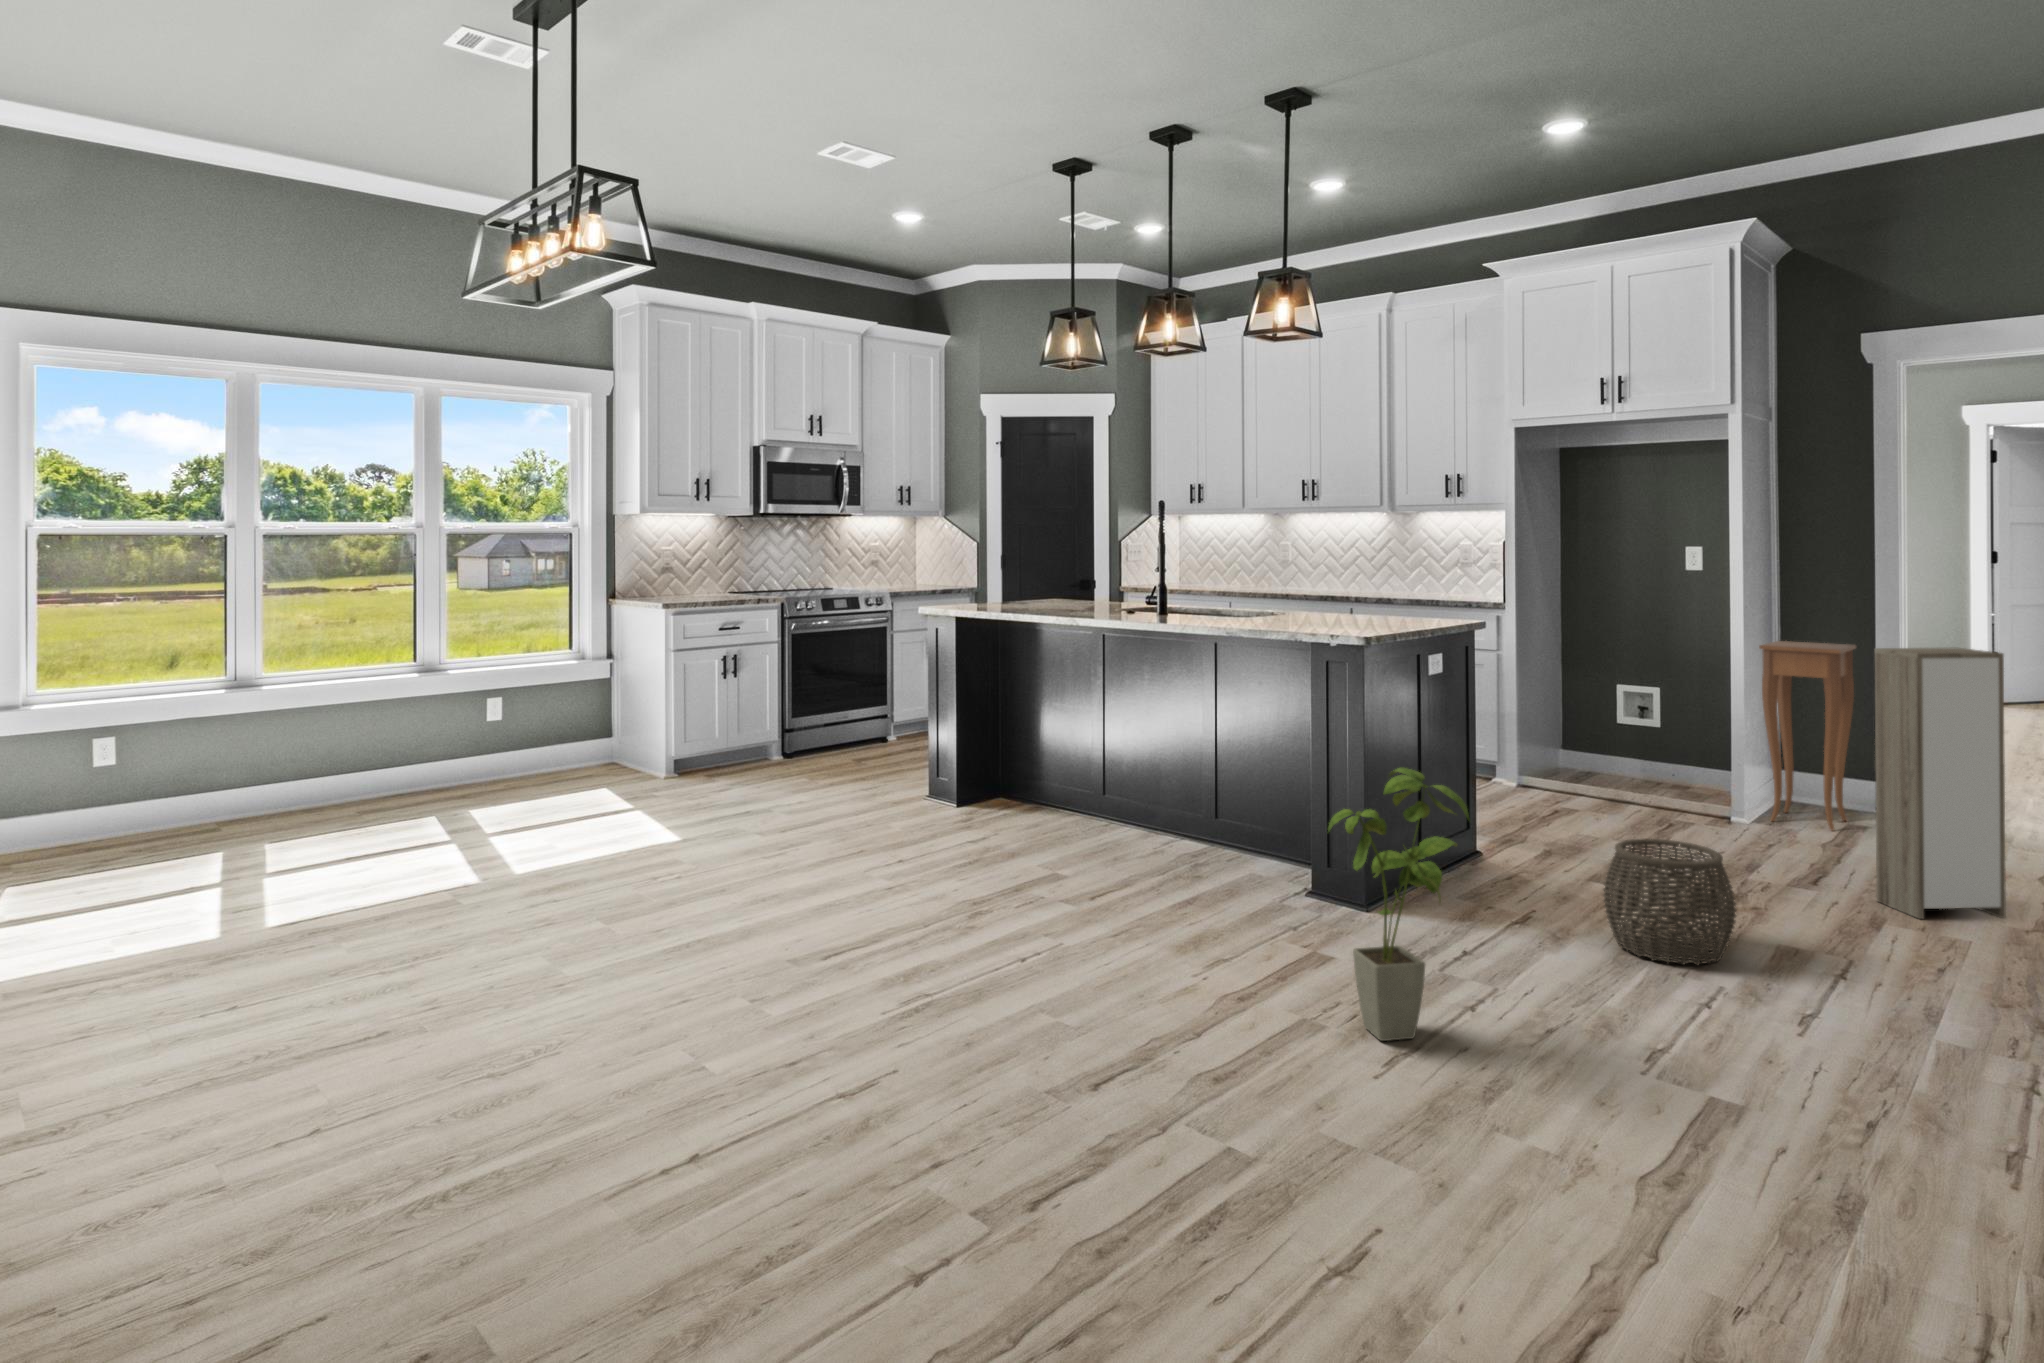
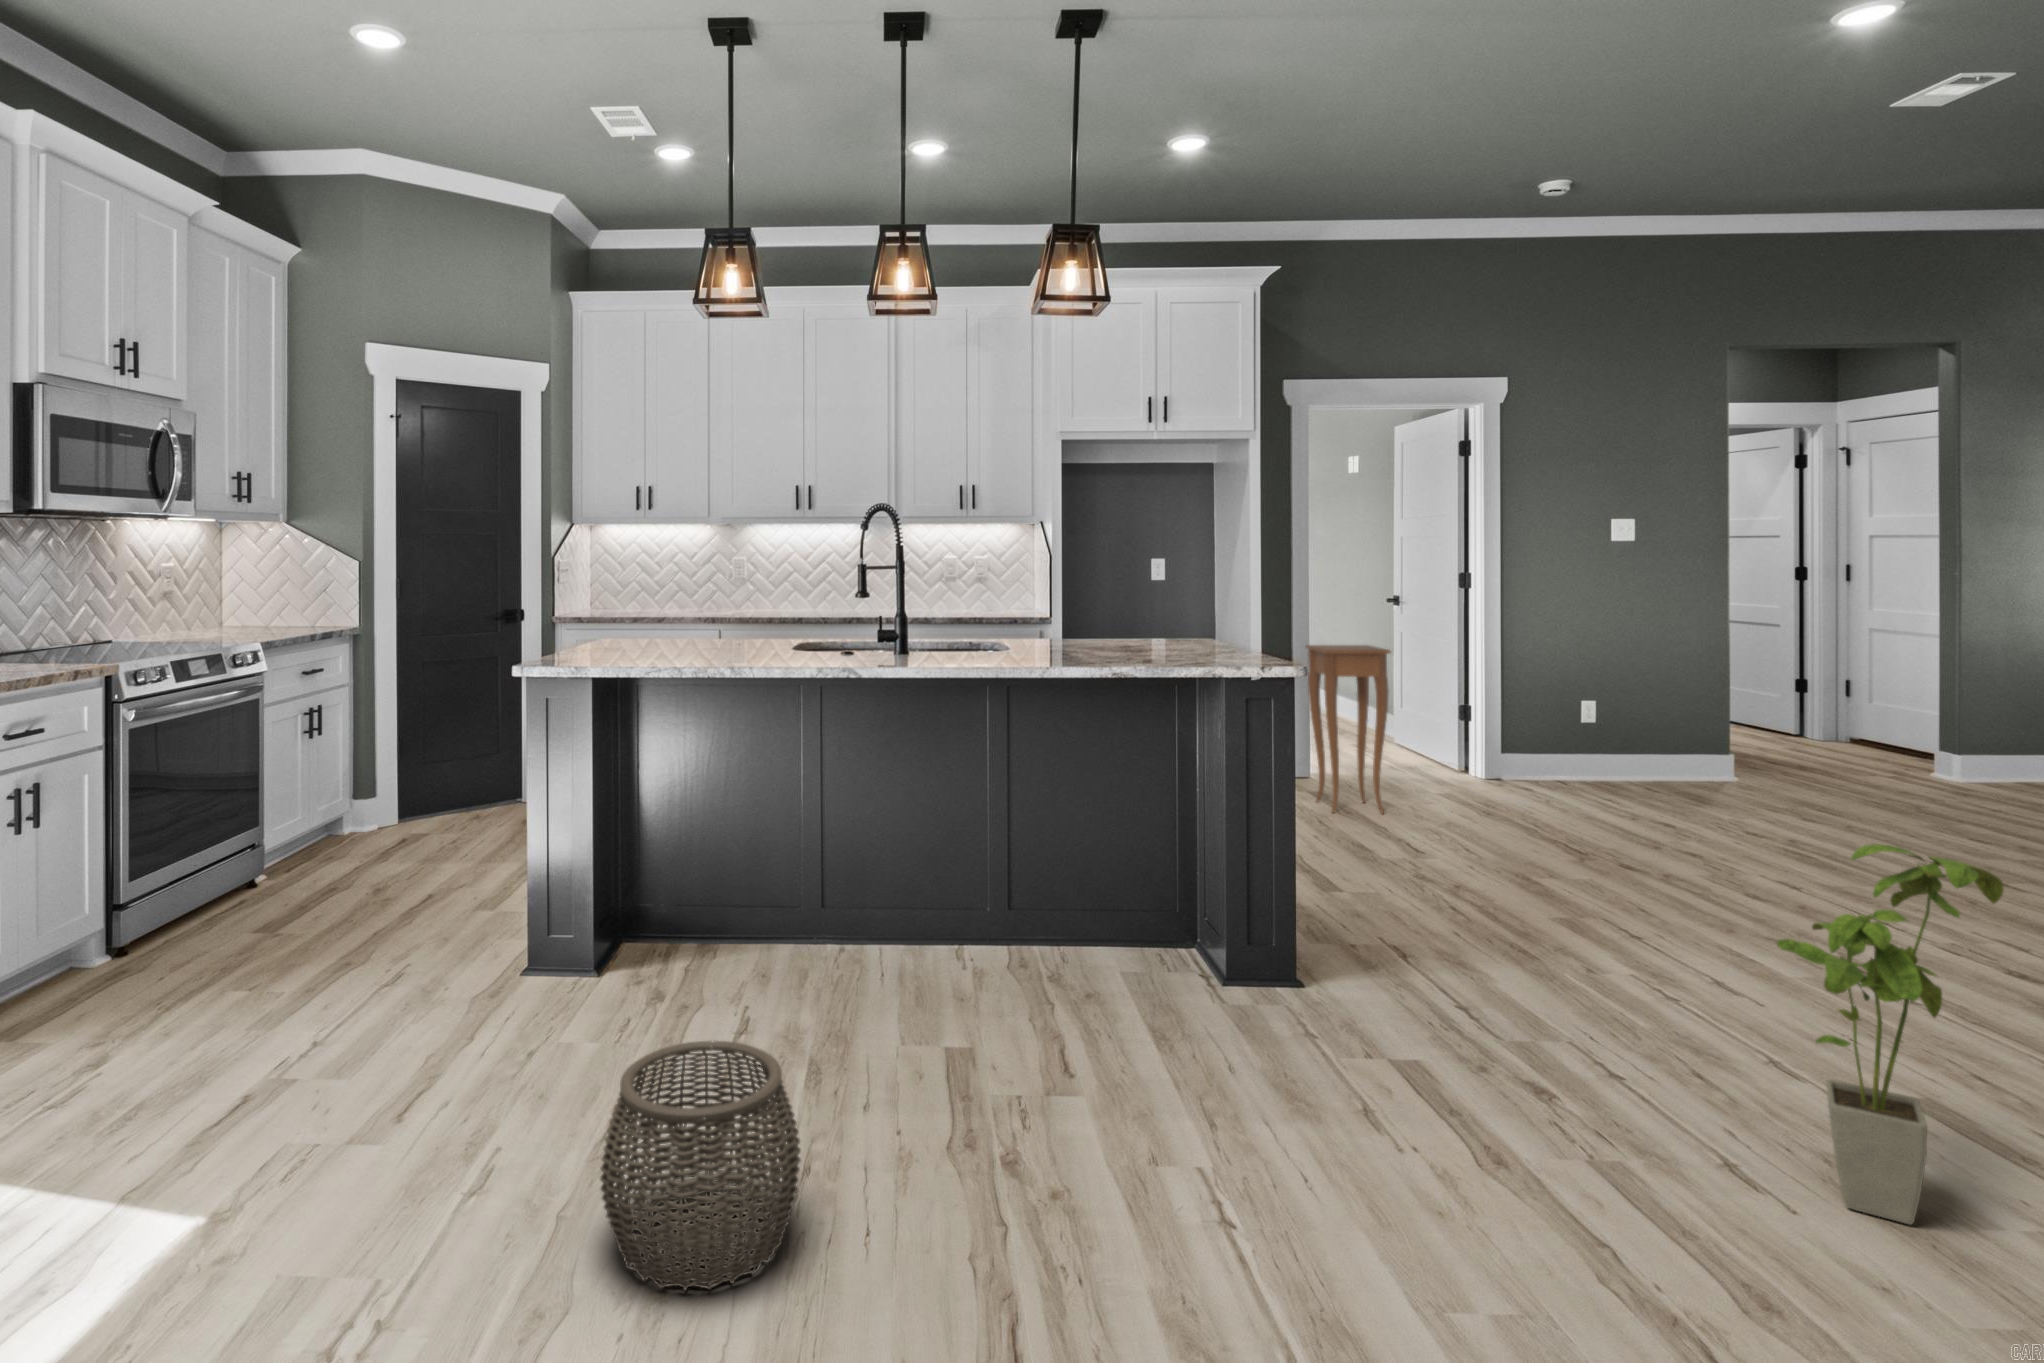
storage cabinet: present [1875,647,2006,919] -> none [1577,643,1661,890]
woven basket: present [1603,839,1736,965] -> present [600,1041,801,1291]

